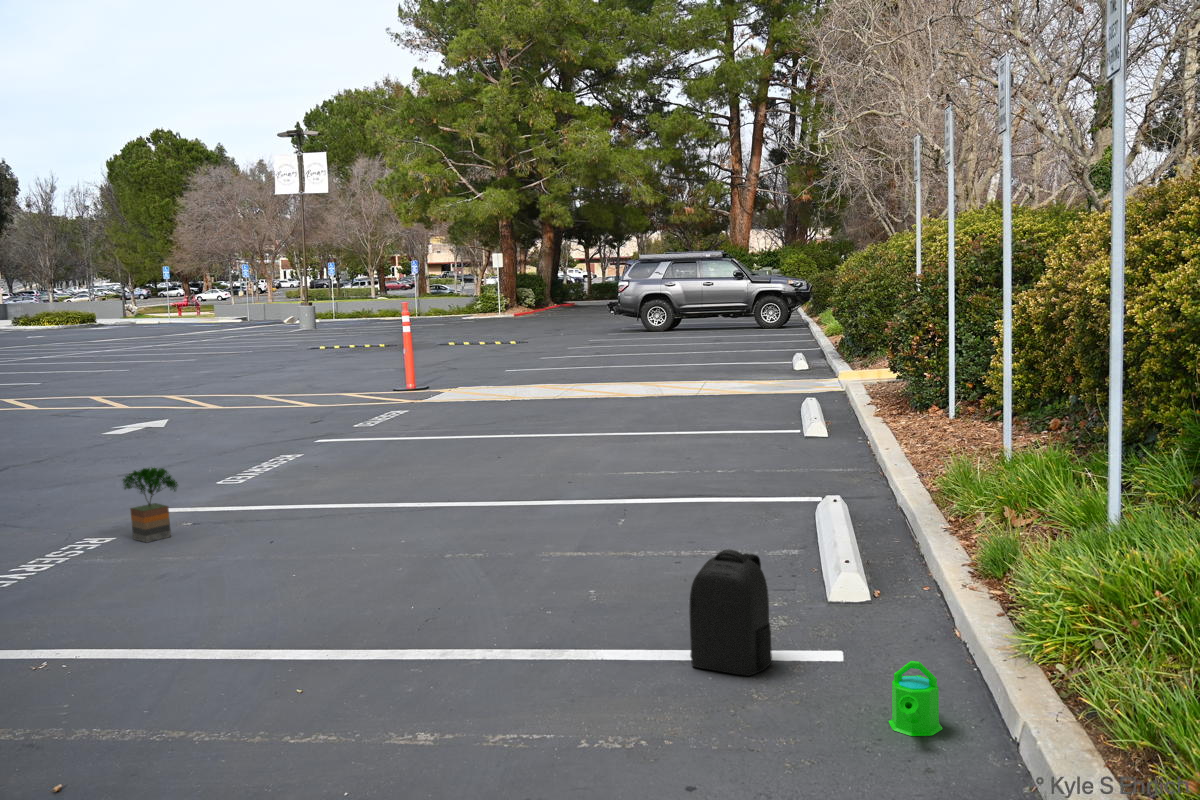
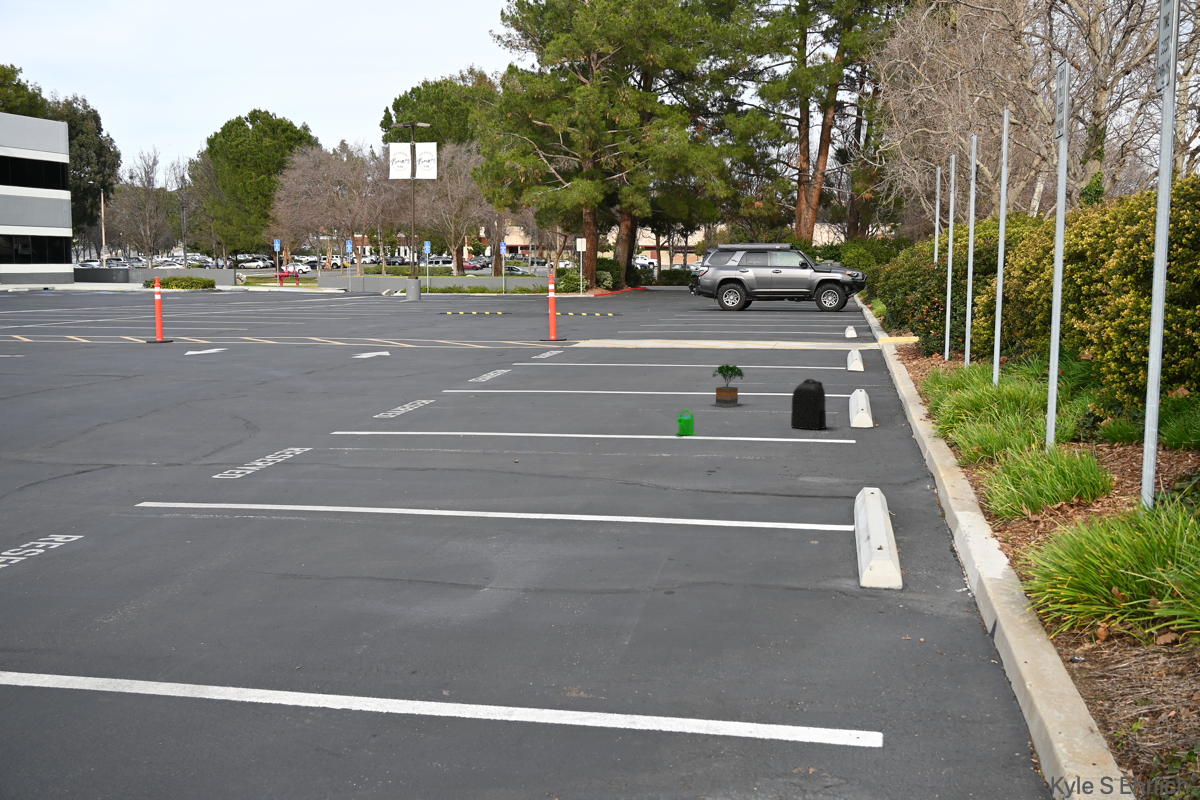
potted tree: present [123,468,178,542] -> present [713,365,744,408]
watering can: present [888,661,943,736] -> present [677,409,695,435]

